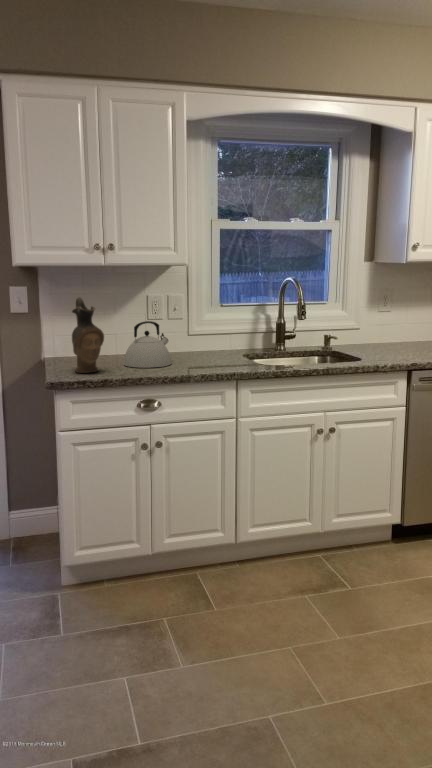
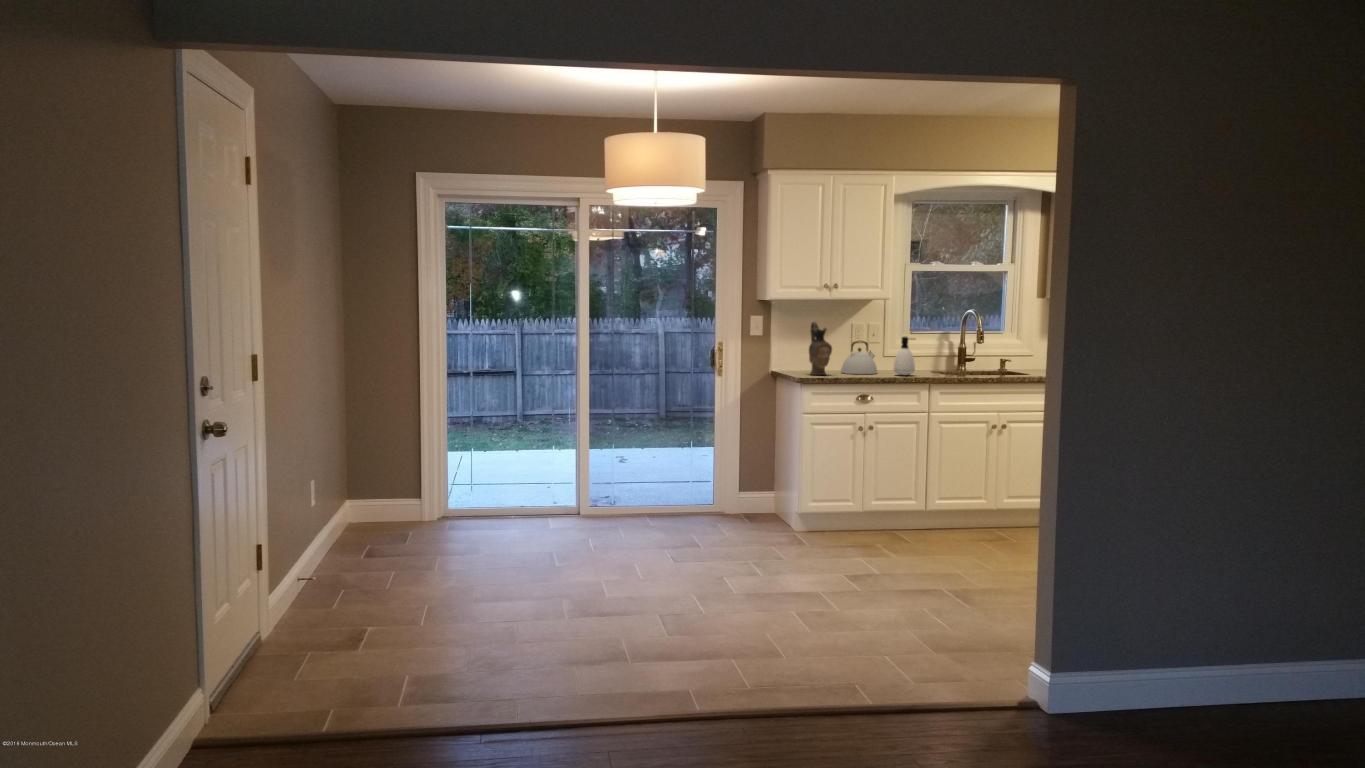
soap dispenser: none [190,316,218,369] -> present [893,337,915,376]

